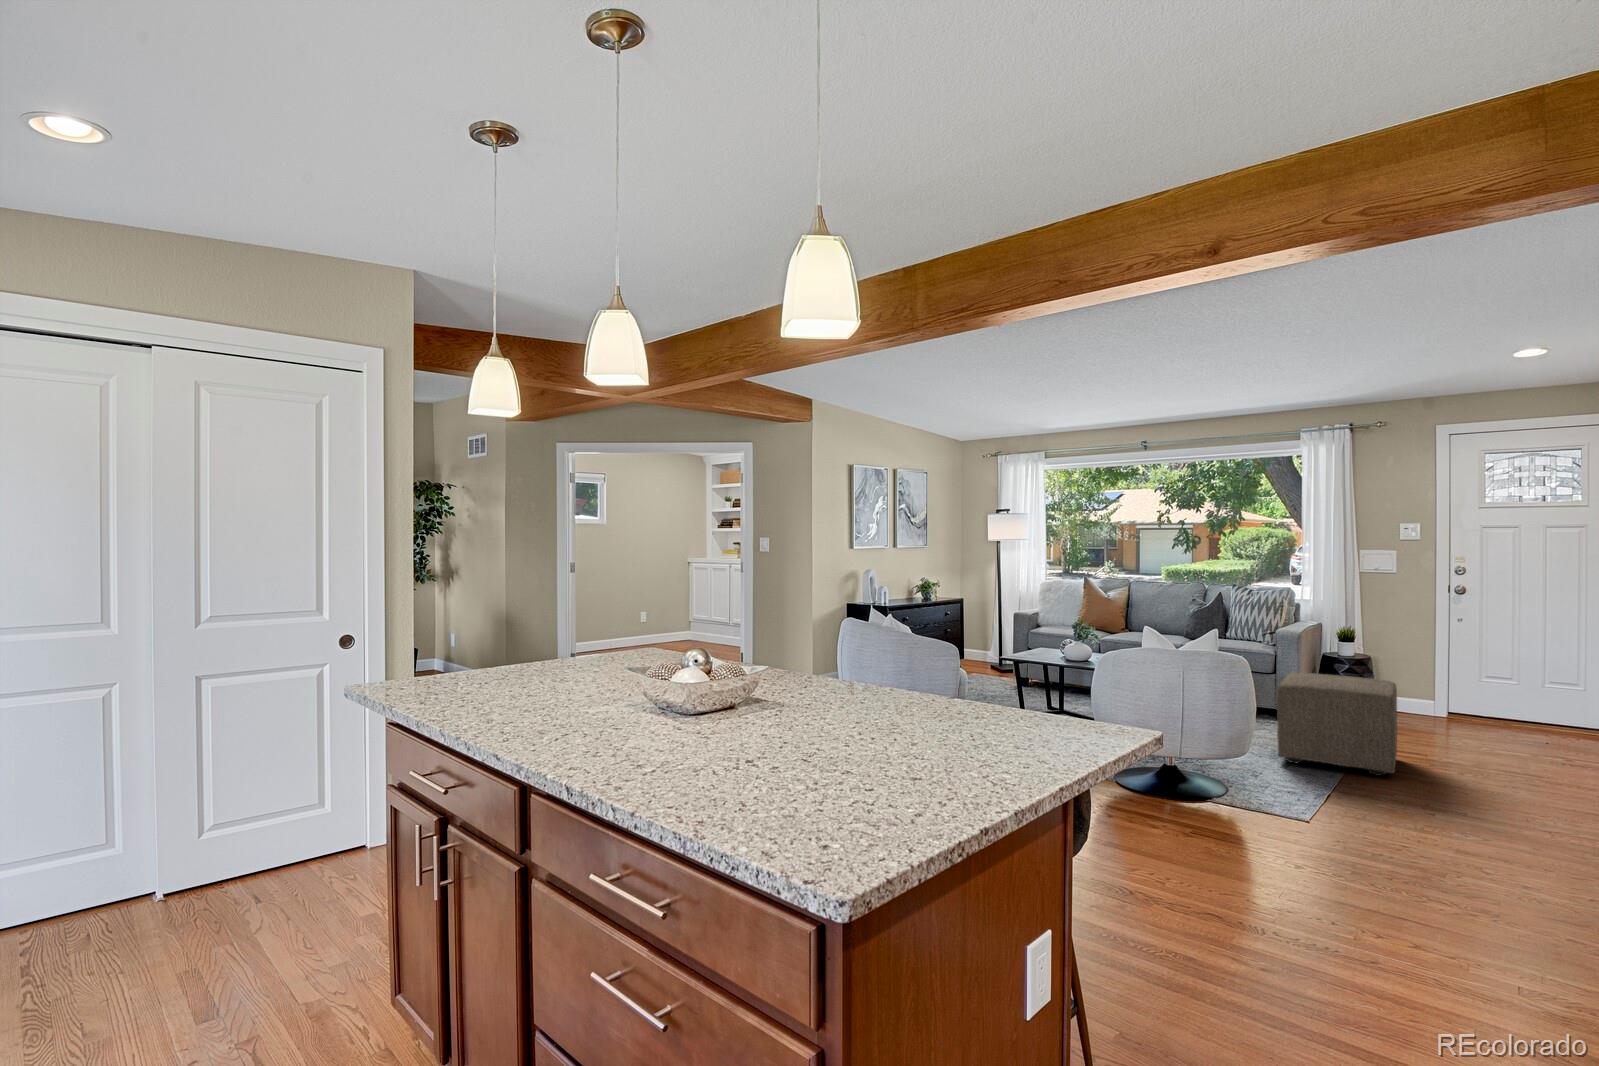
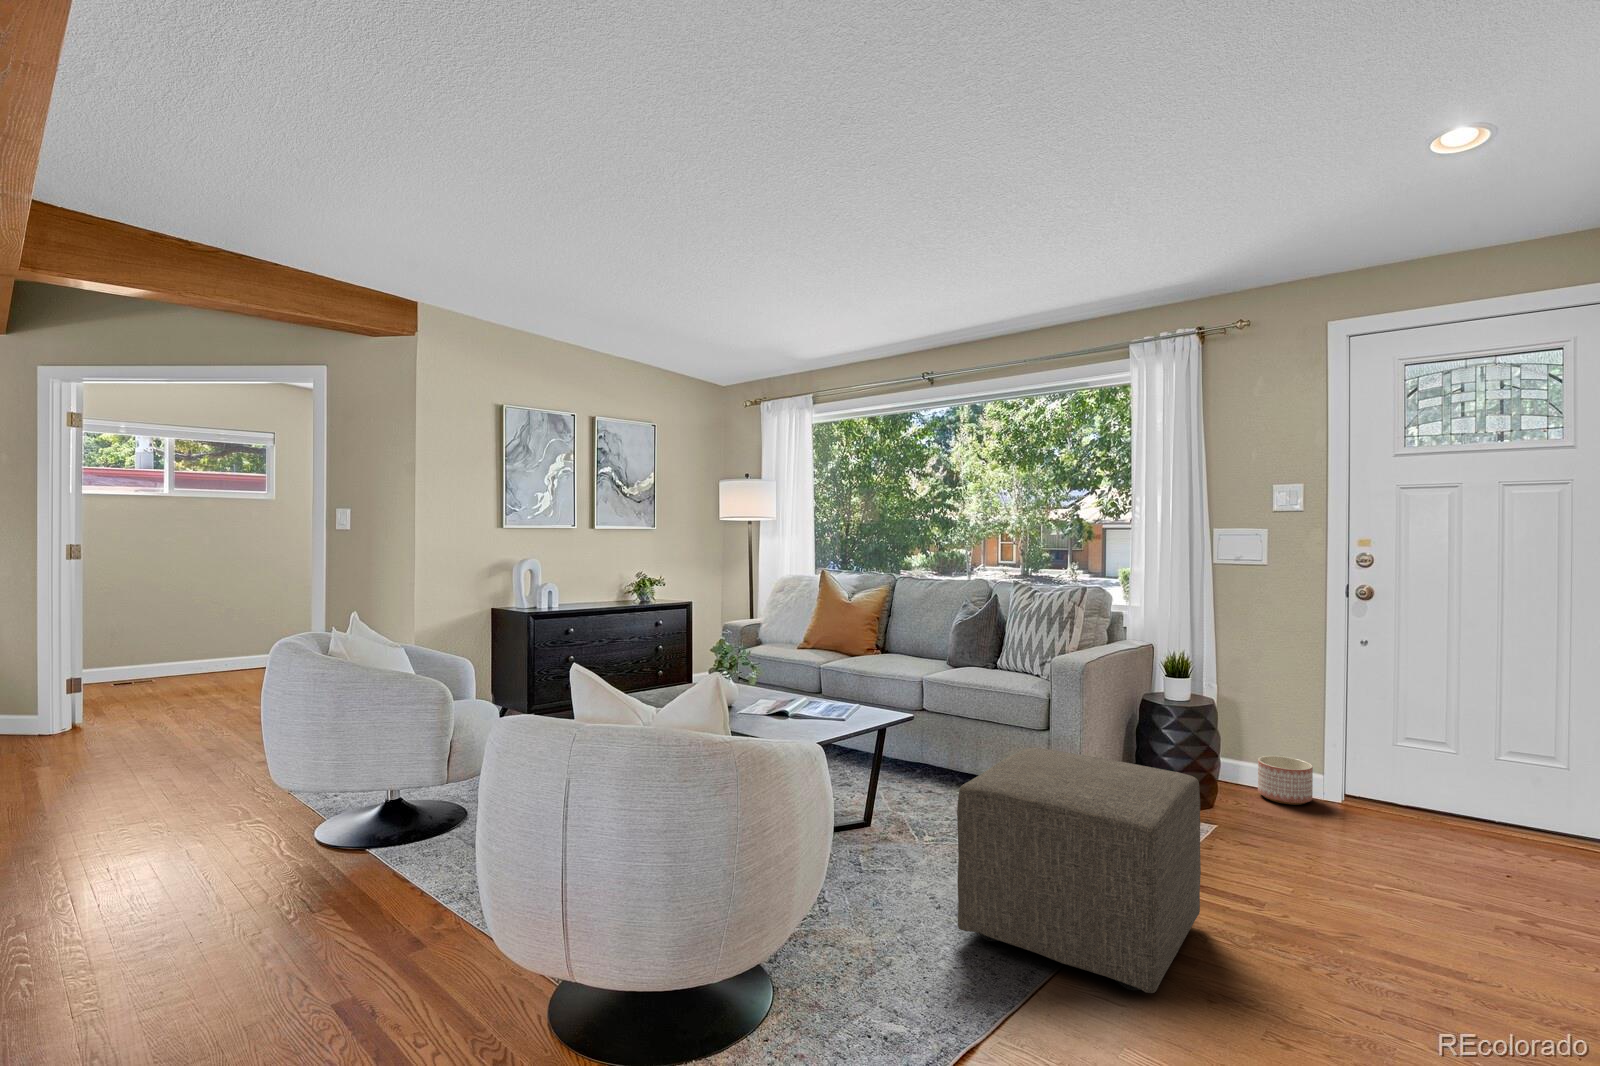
planter: none [1394,690,1430,717] -> present [1258,756,1313,805]

